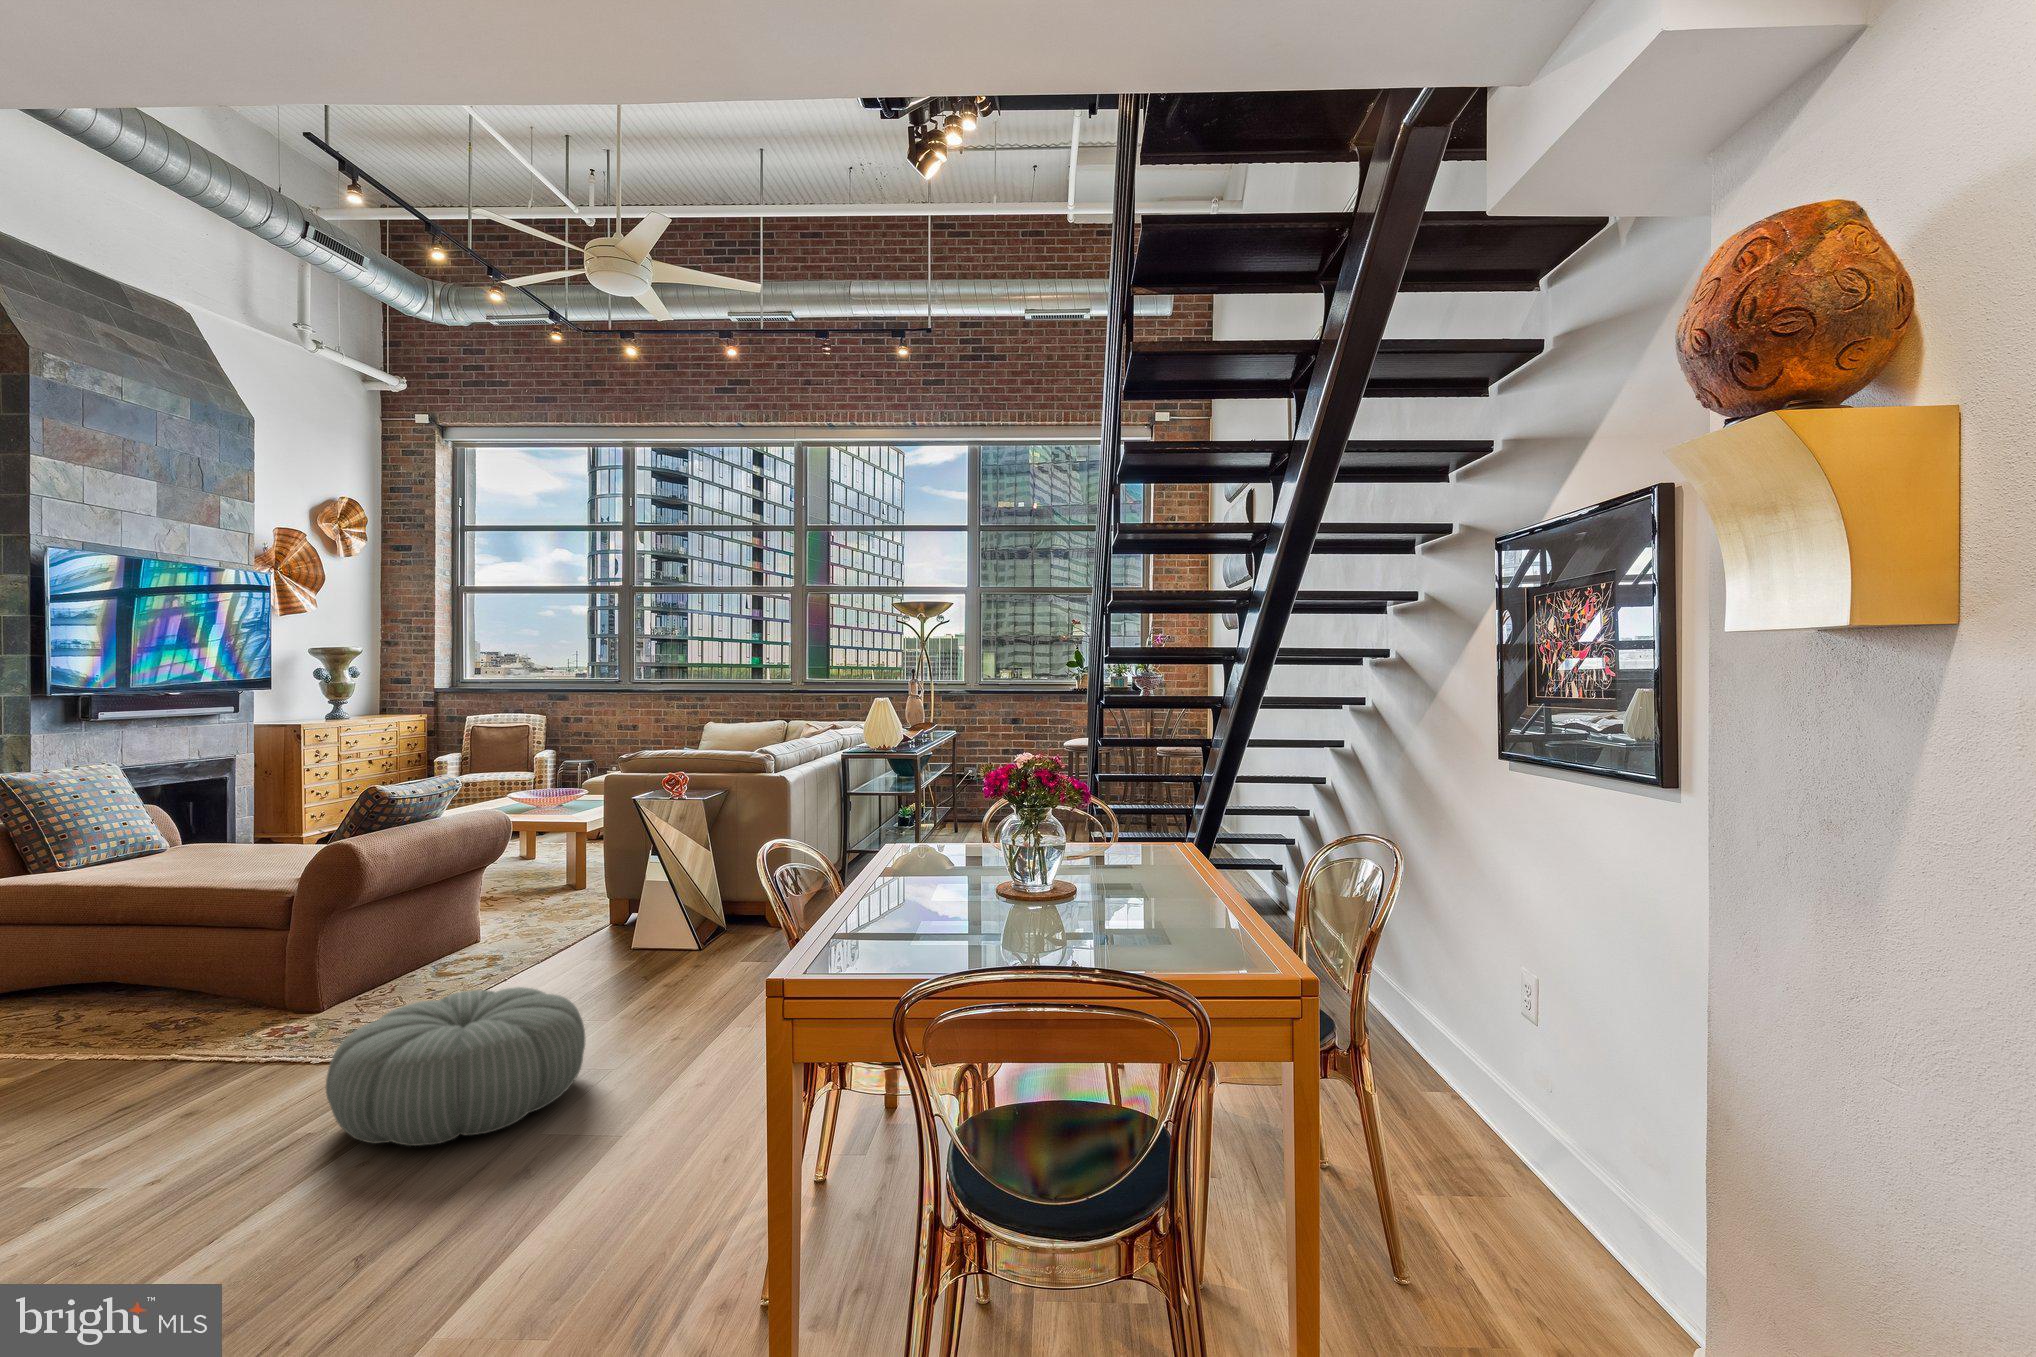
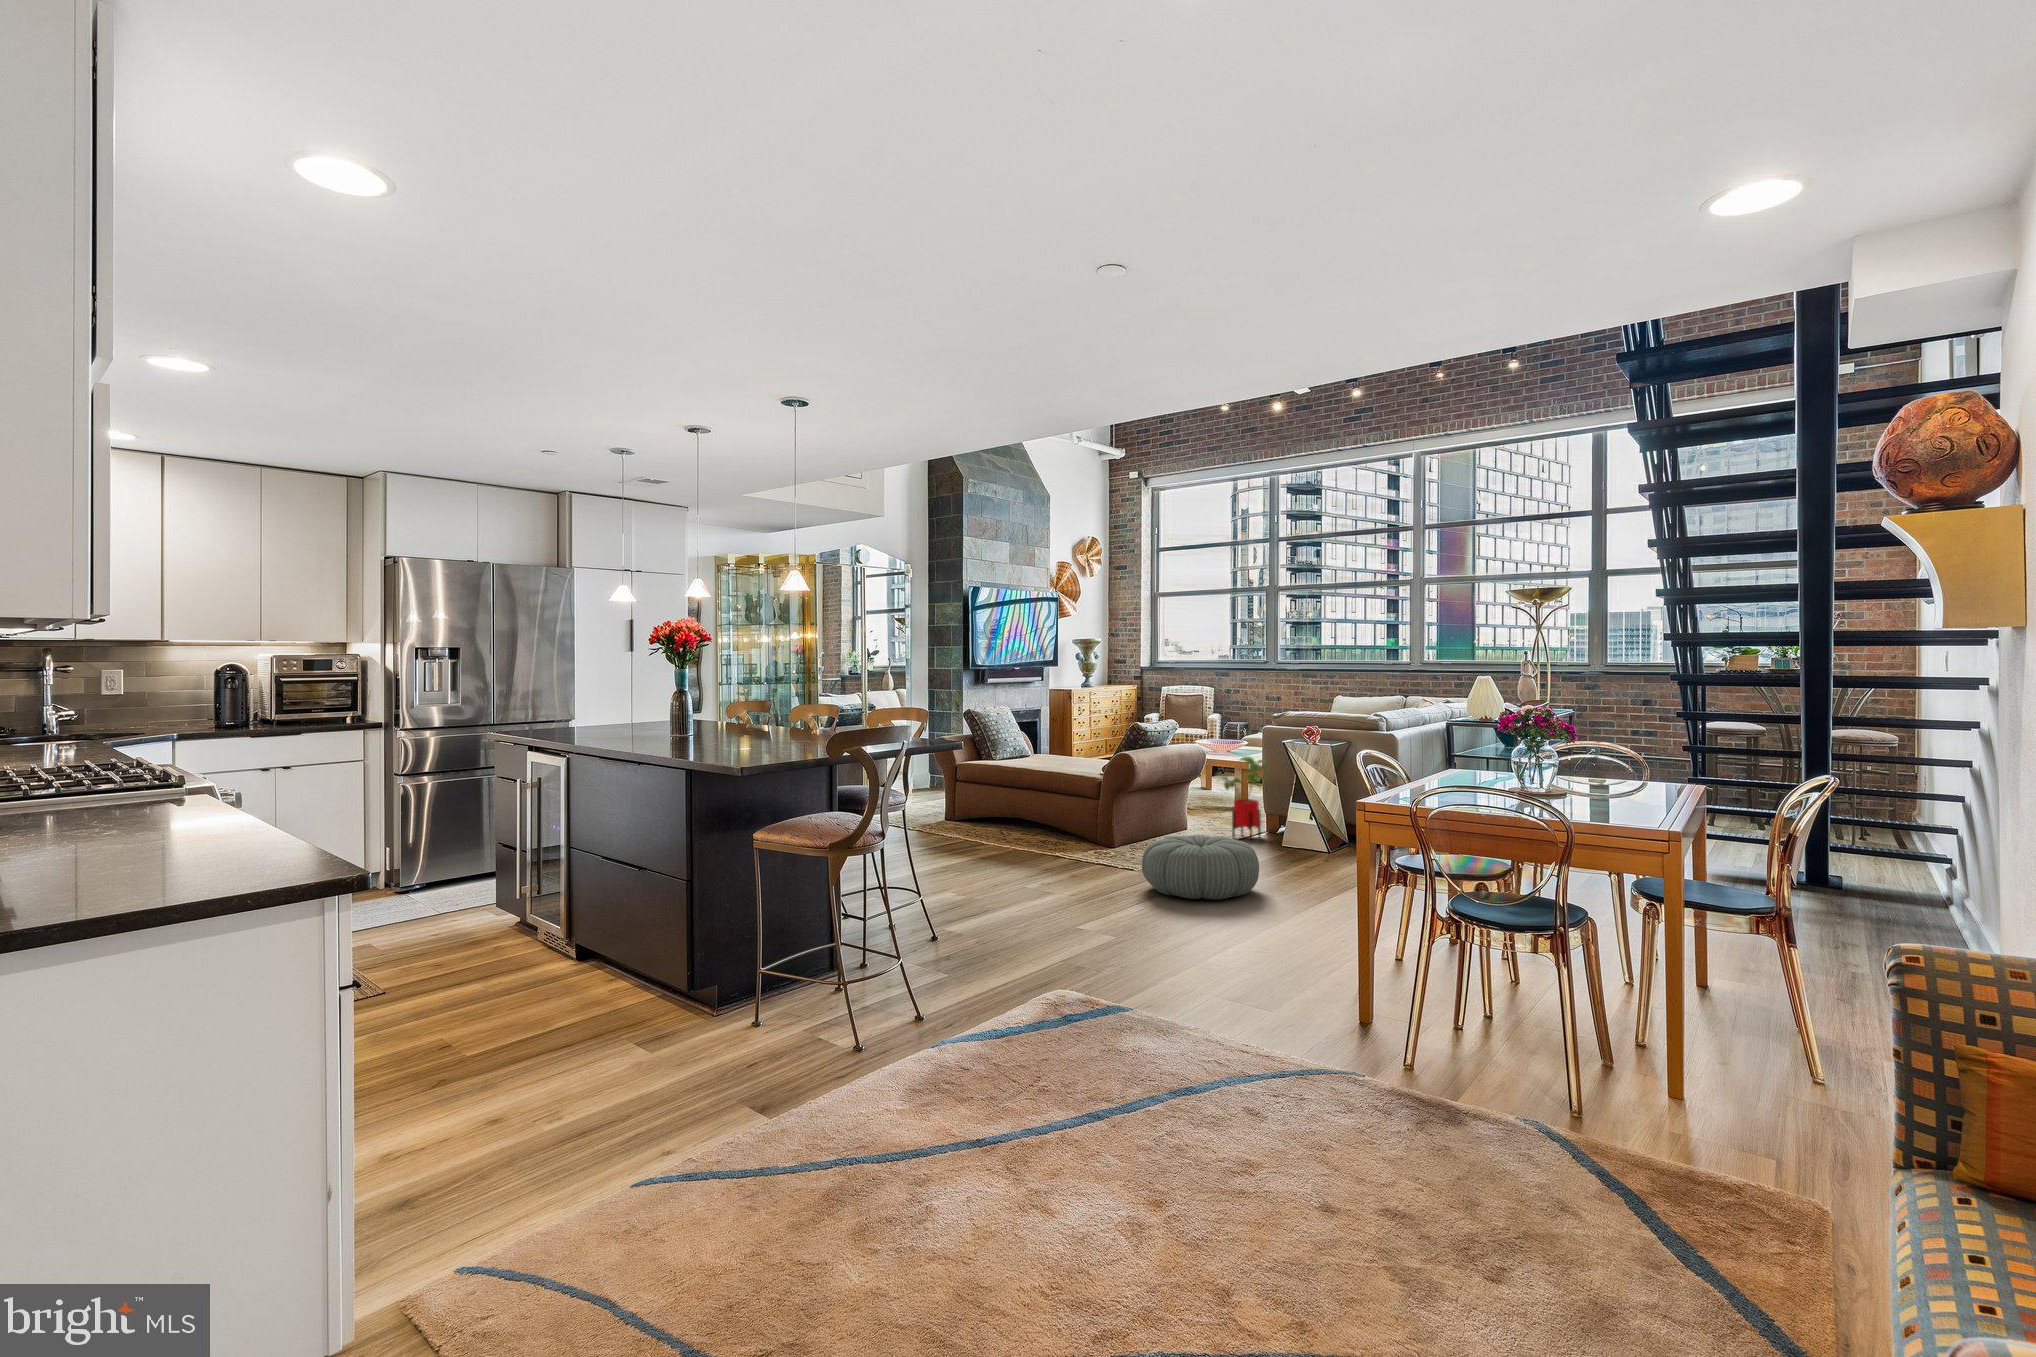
house plant: none [524,820,615,949] -> present [1219,756,1268,839]

